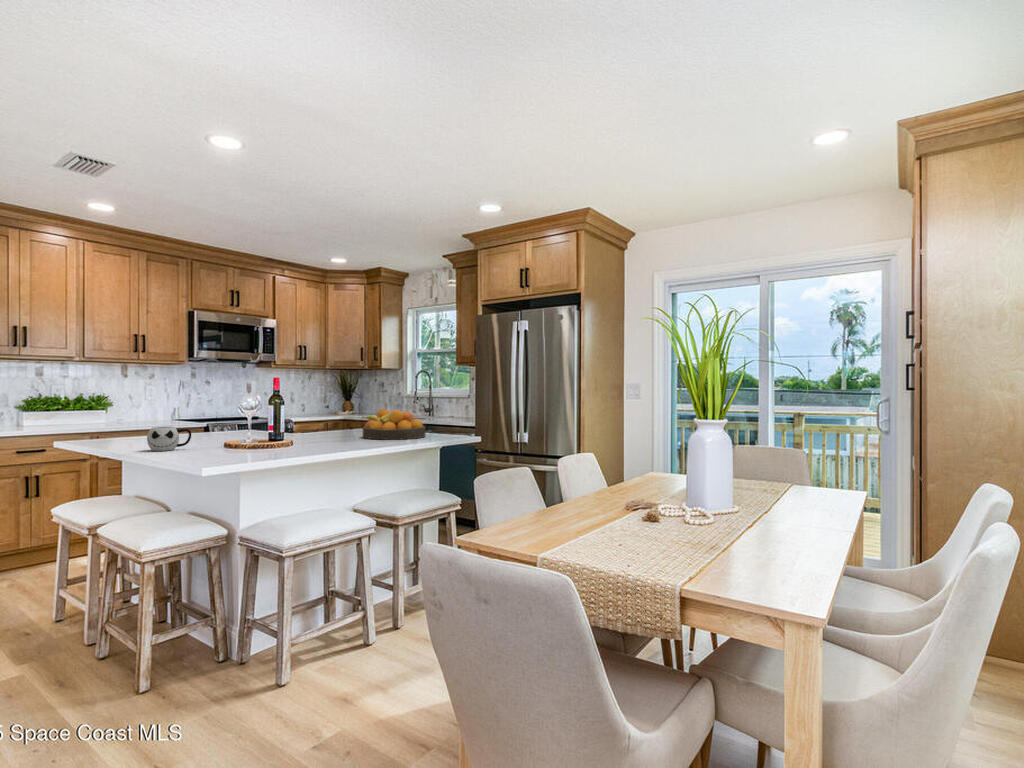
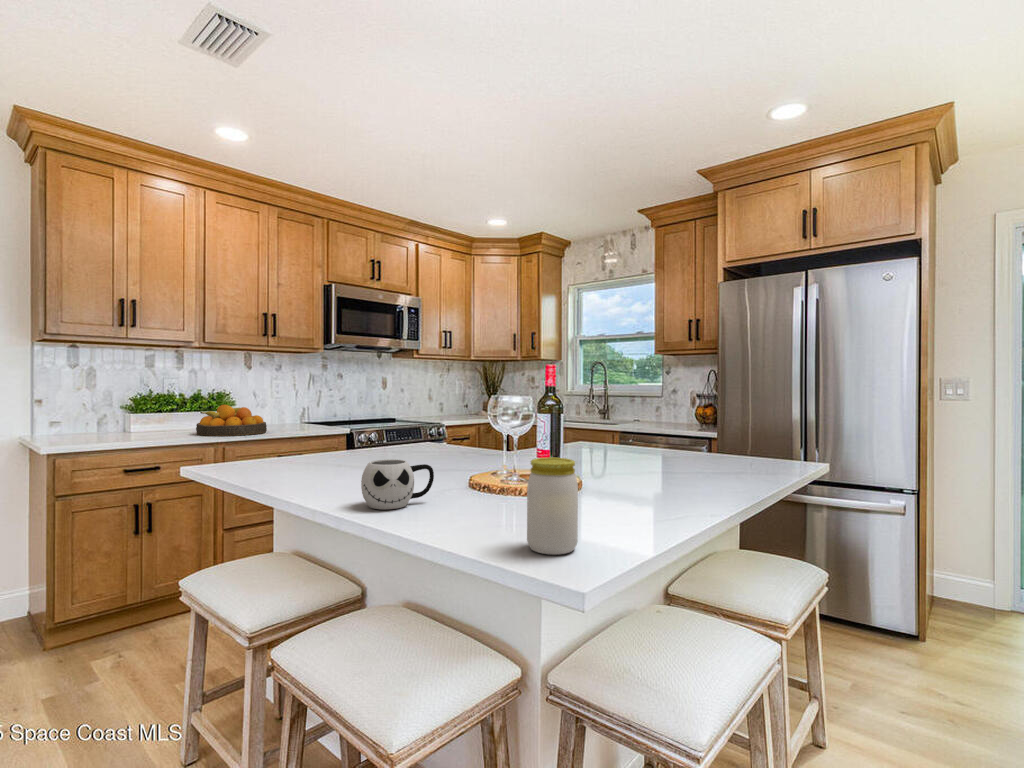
fruit bowl: present [362,409,426,440] -> present [196,405,267,436]
jar: none [204,419,229,459] -> present [527,457,578,555]

